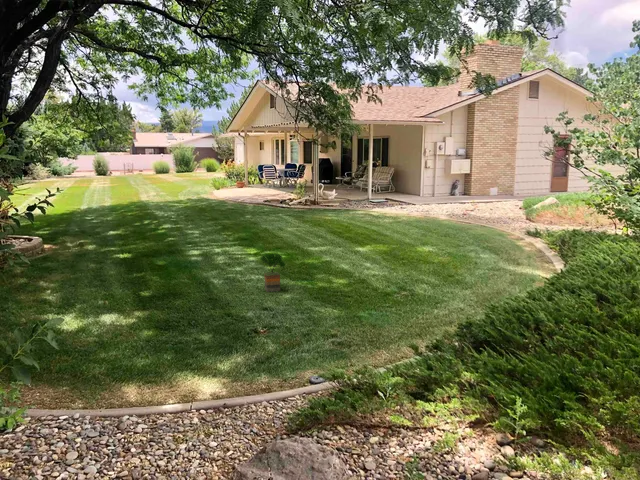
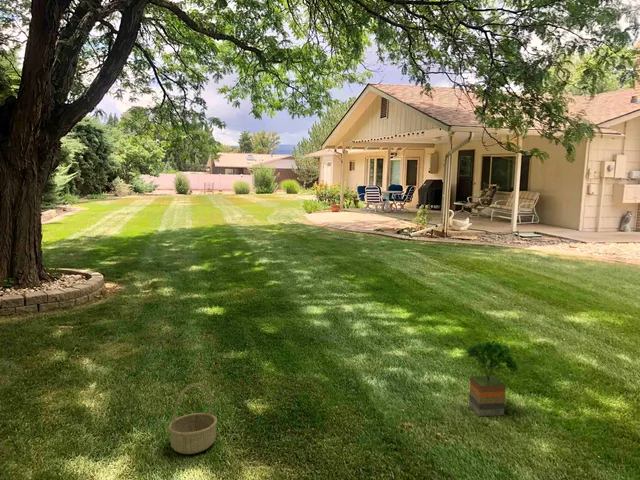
basket: none [97,277,124,312] -> present [168,383,217,454]

